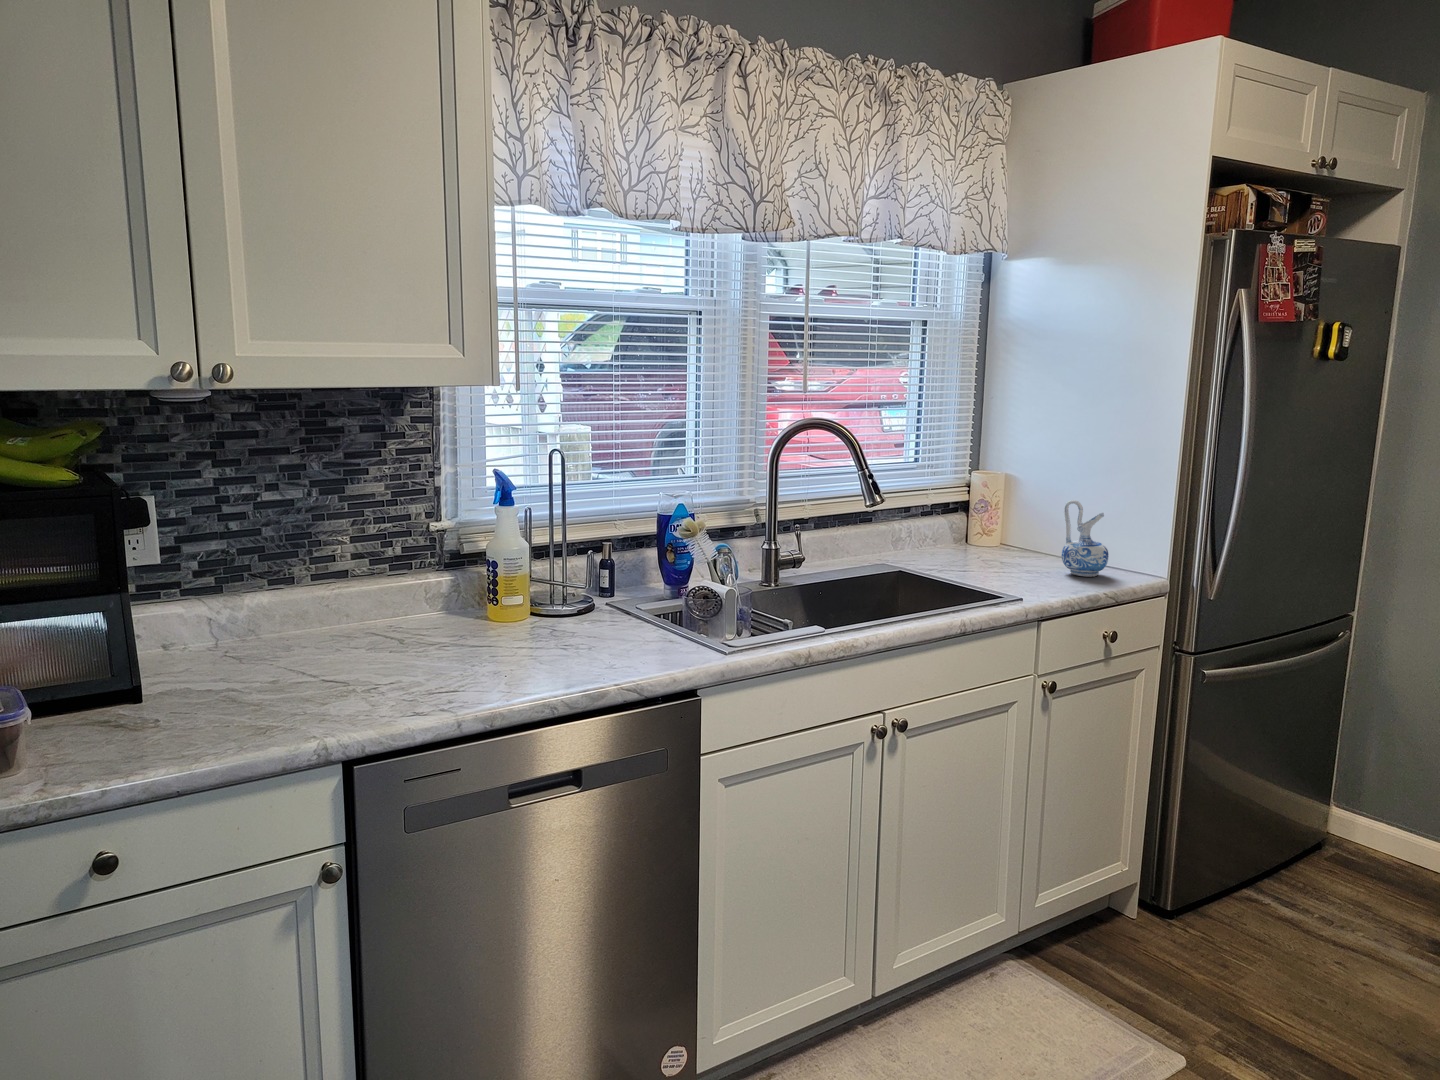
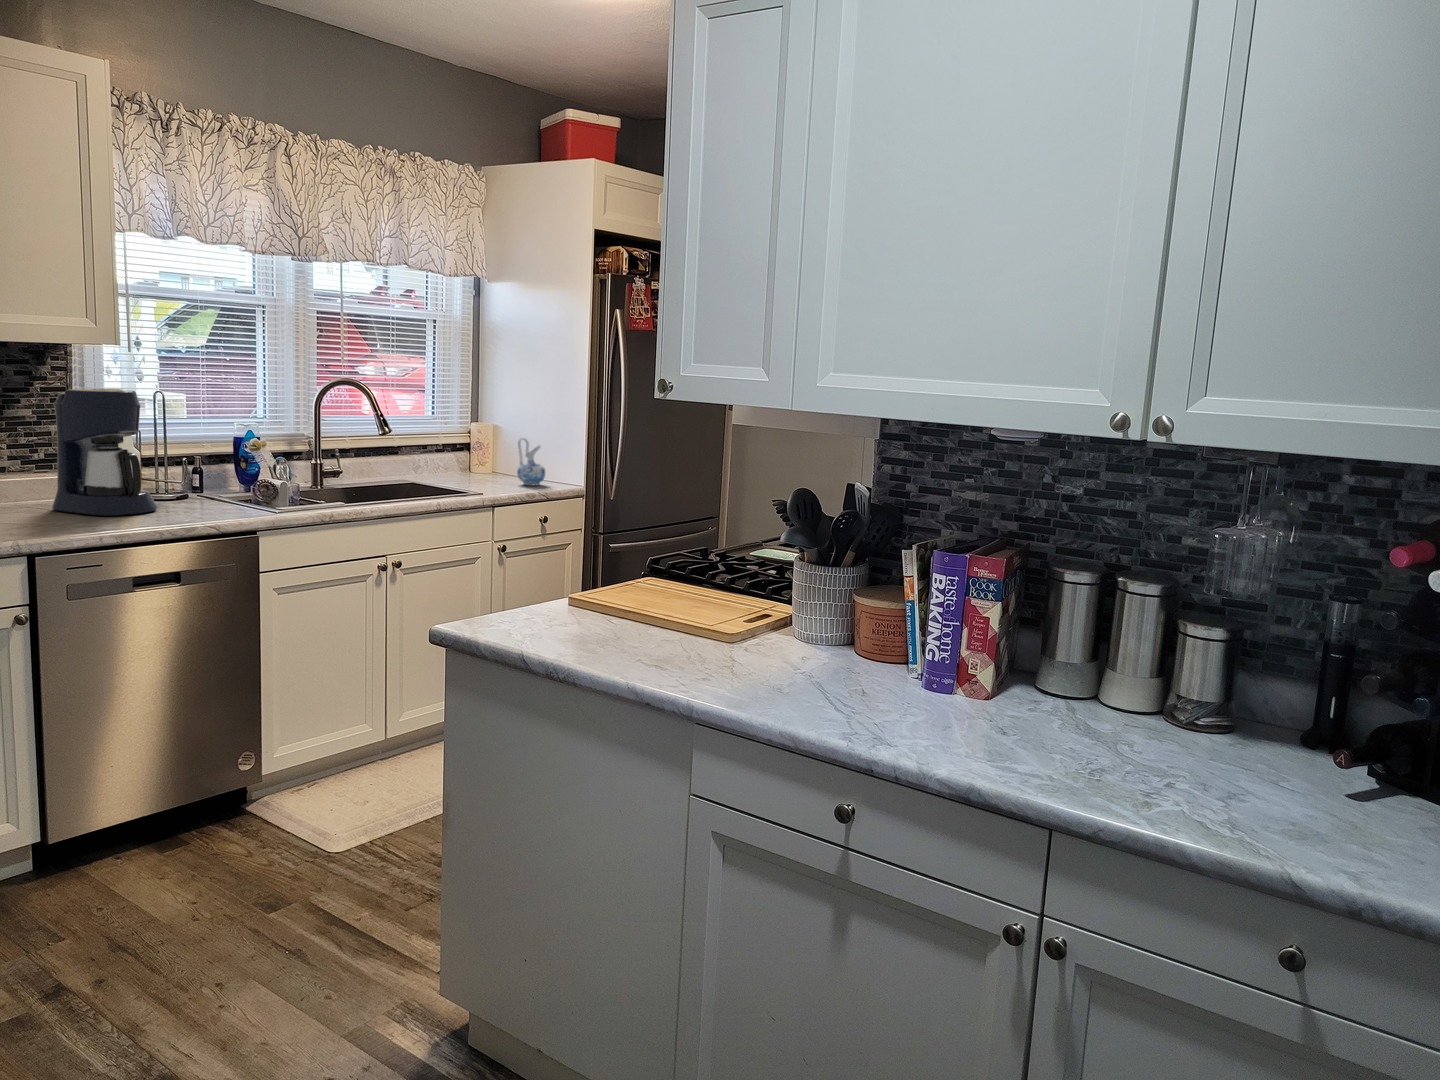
coffee maker: none [402,451,549,663] -> present [52,389,157,516]

